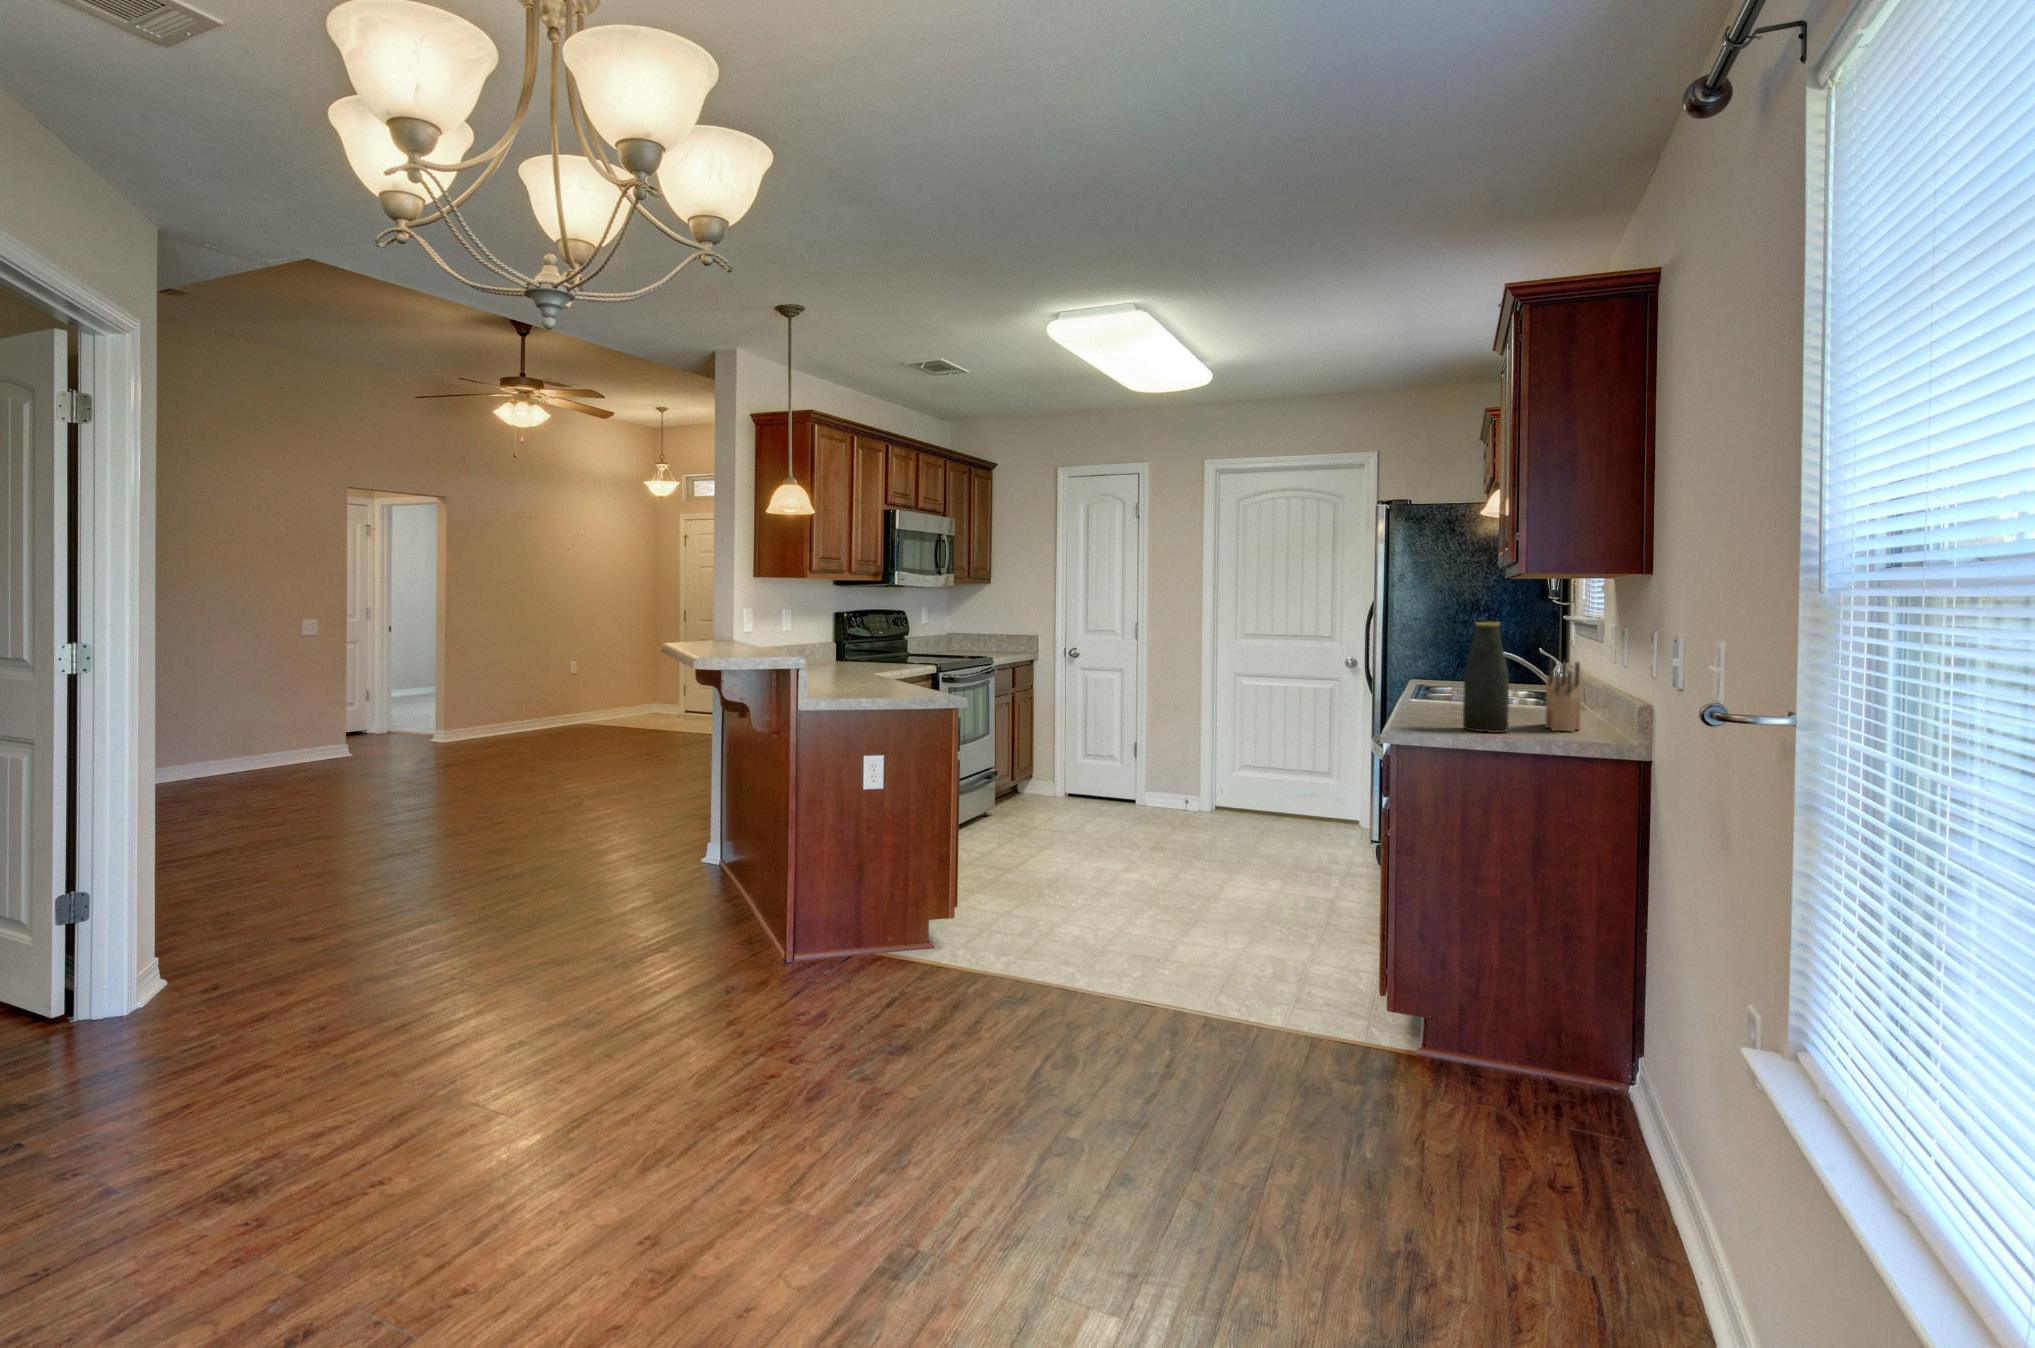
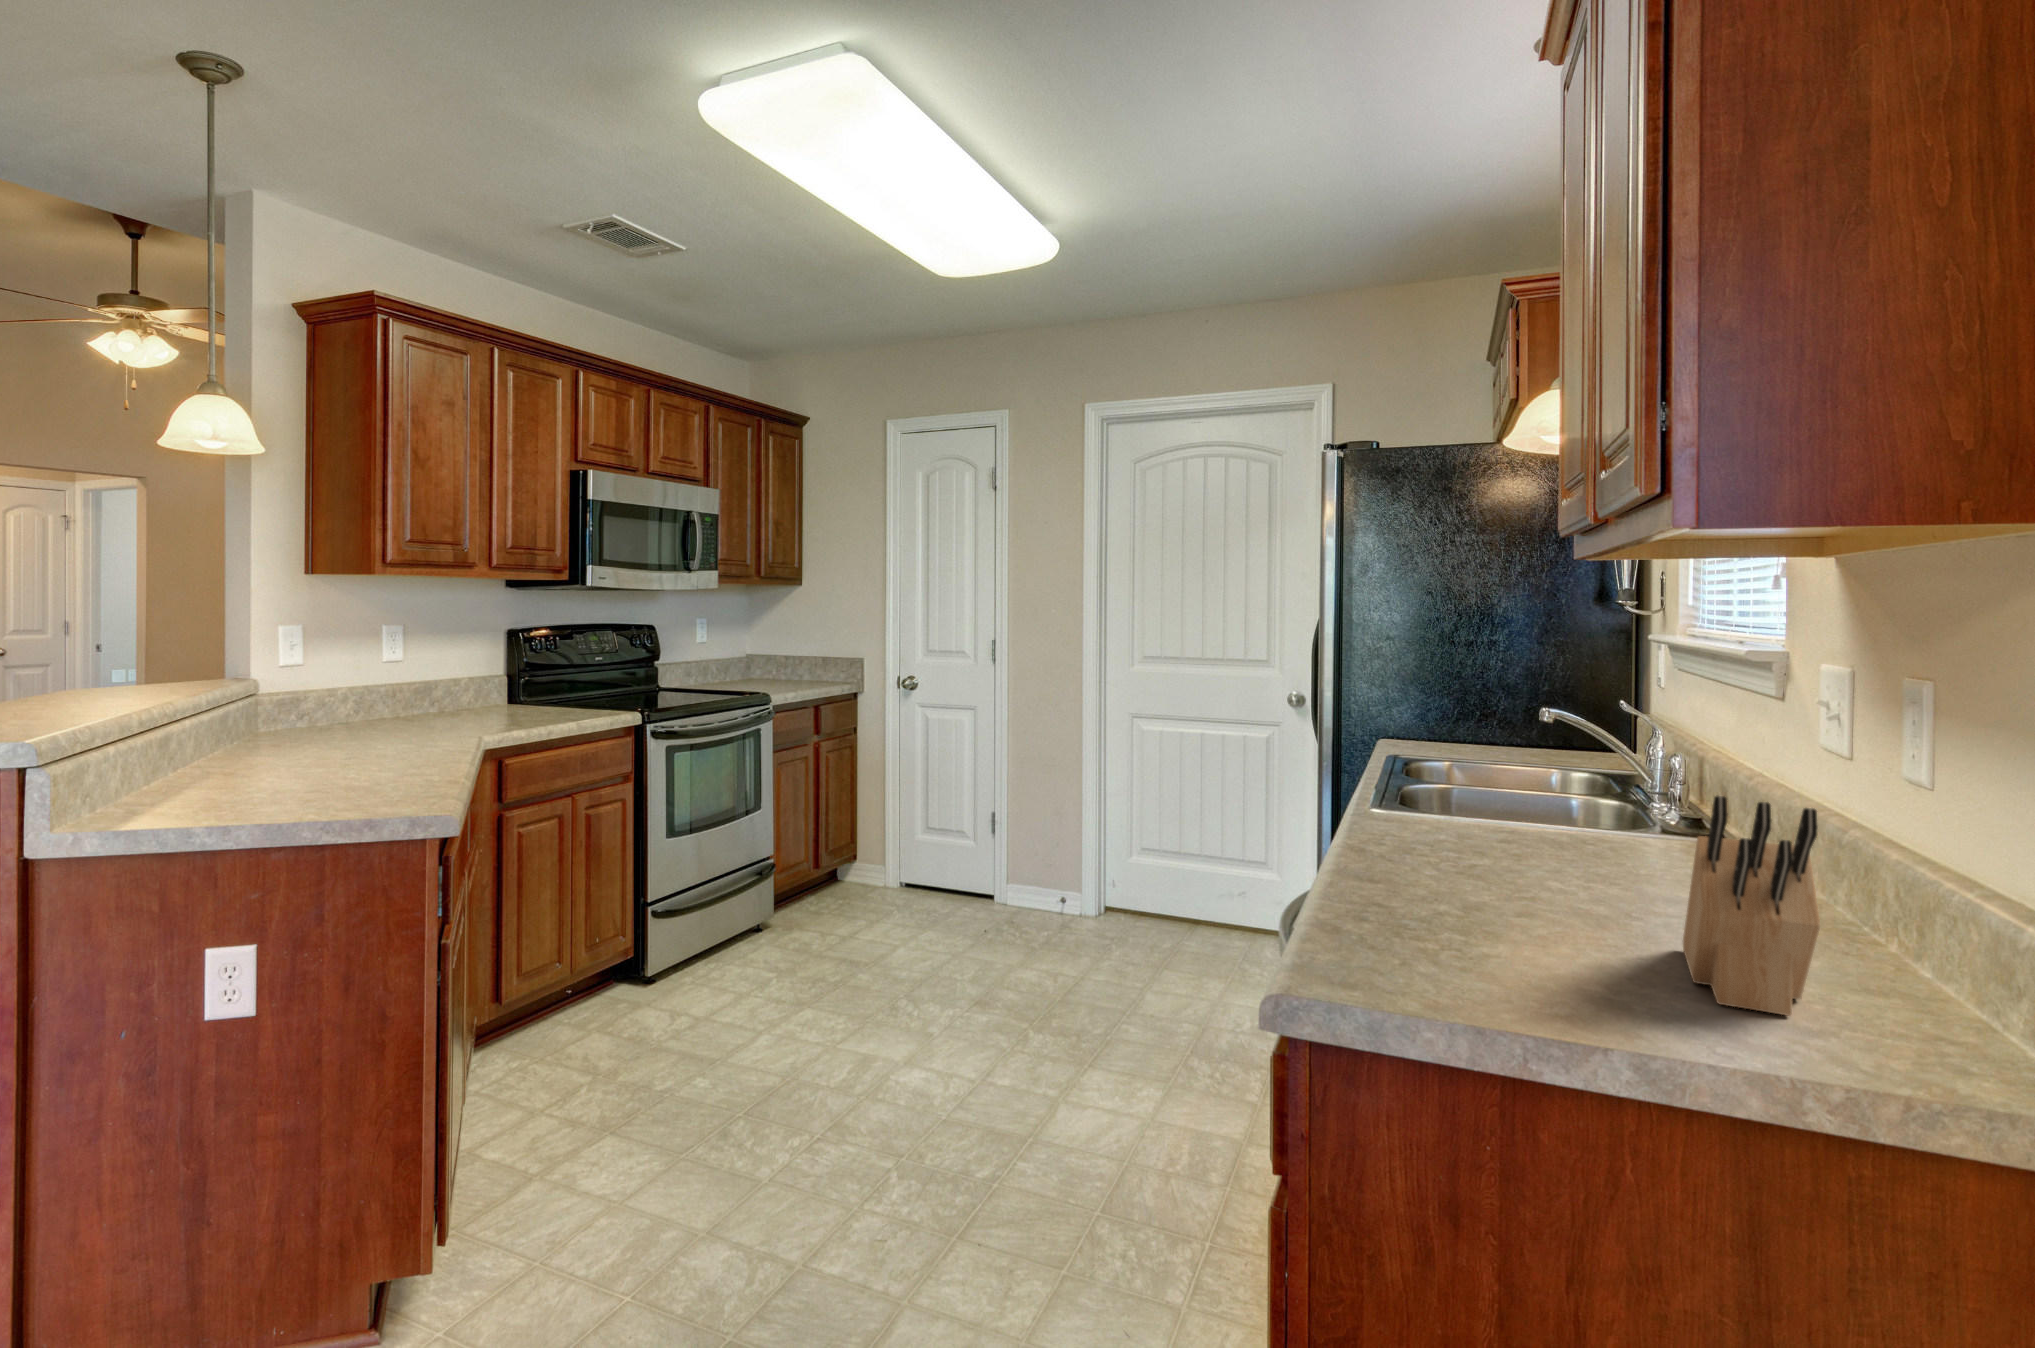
bottle: present [1463,622,1509,733] -> none [1452,681,1592,1036]

